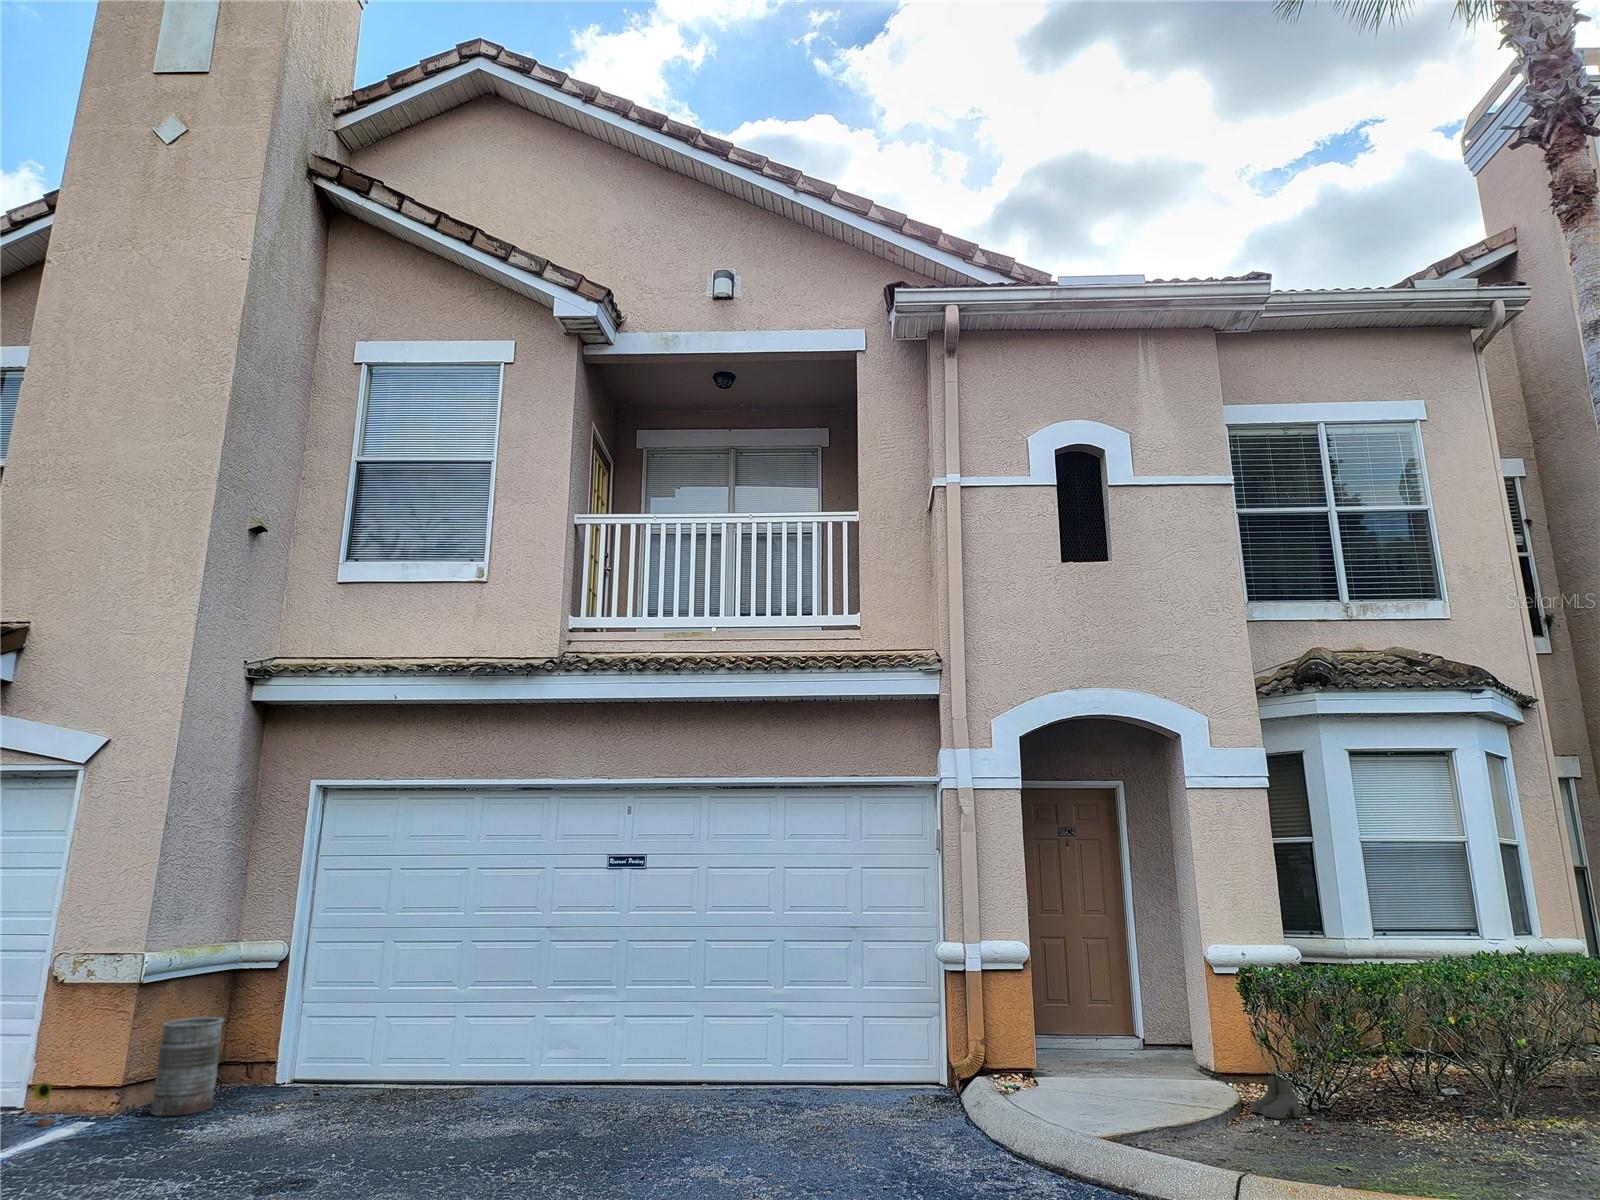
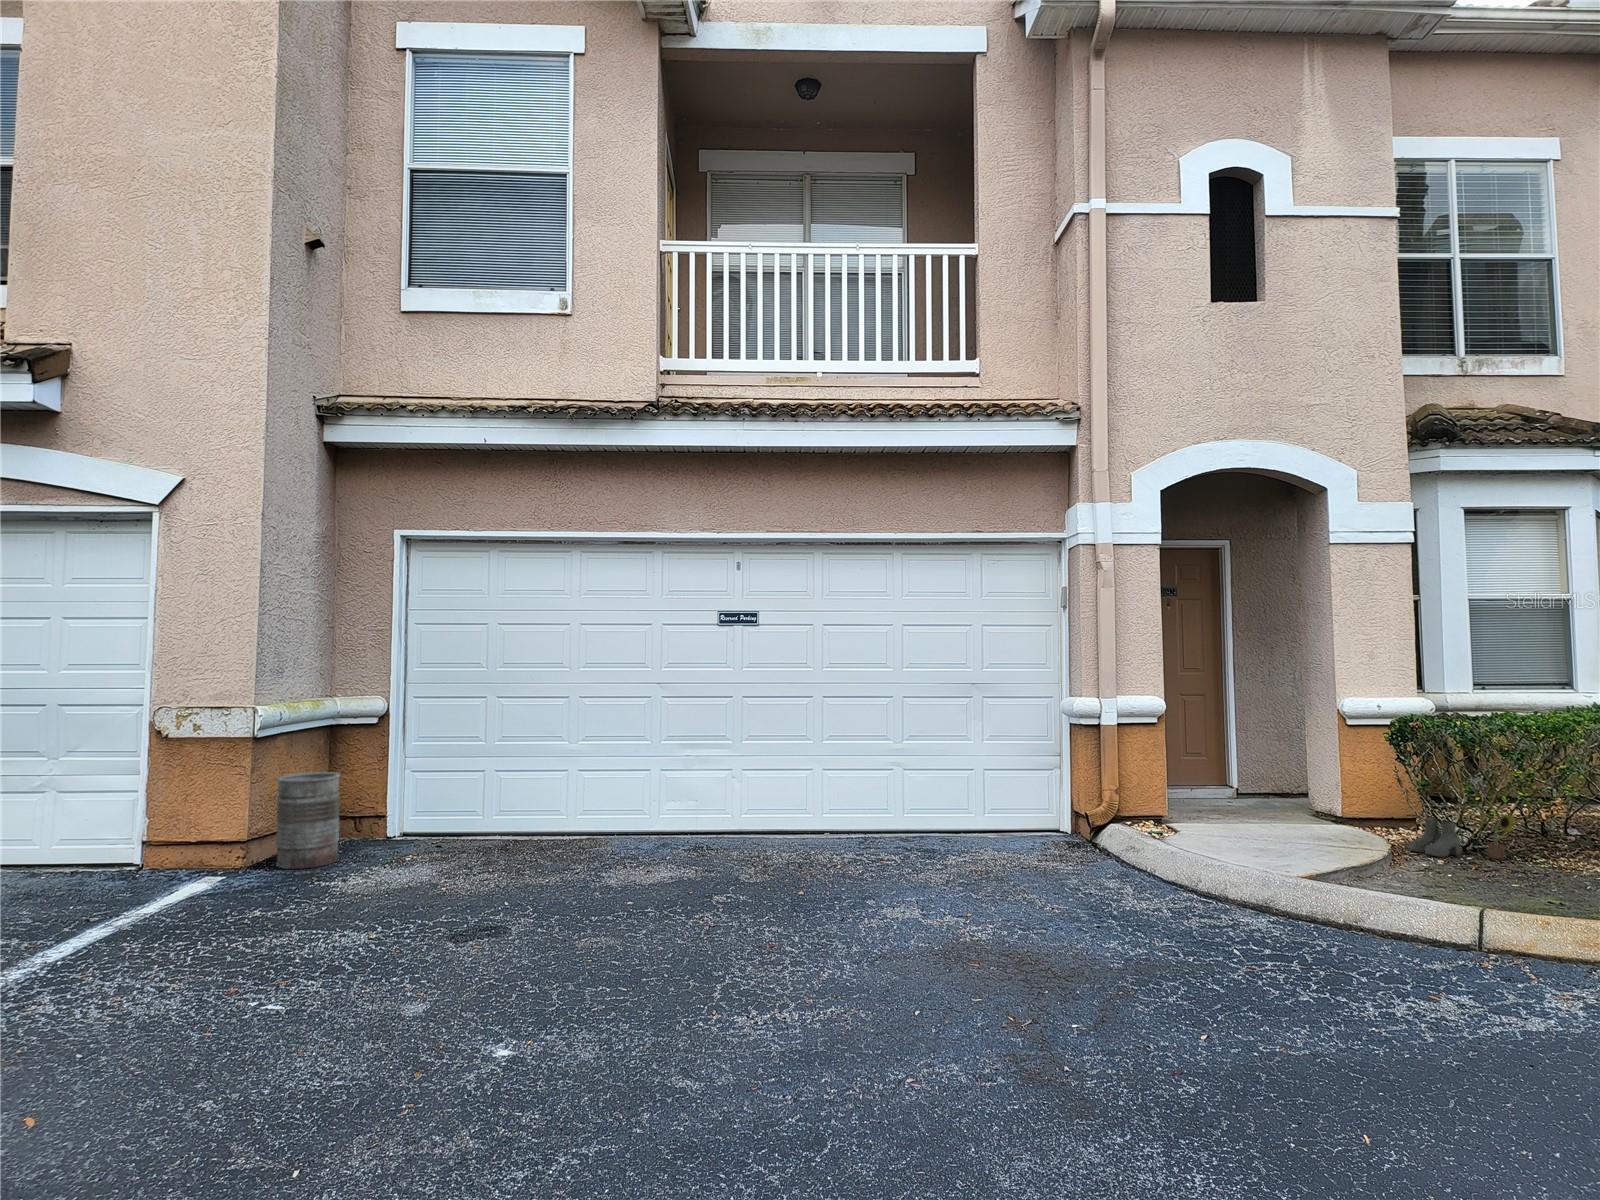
decorative plant: present [33,1082,53,1127] -> present [1488,814,1515,859]

